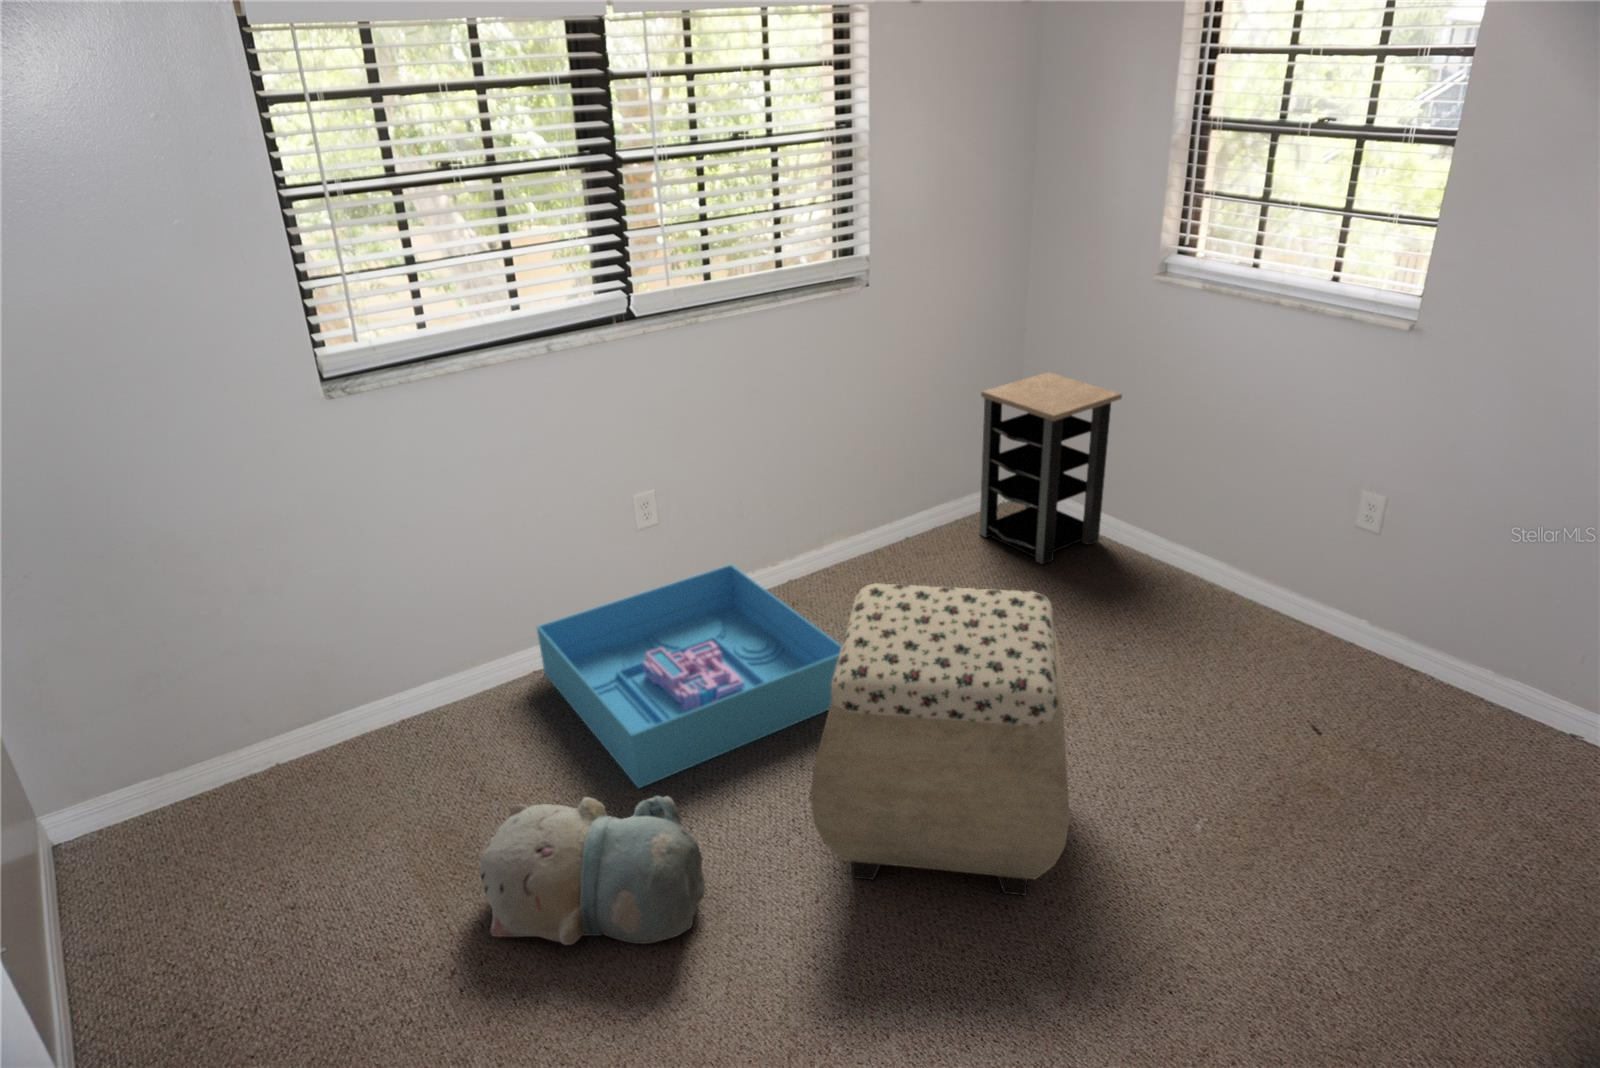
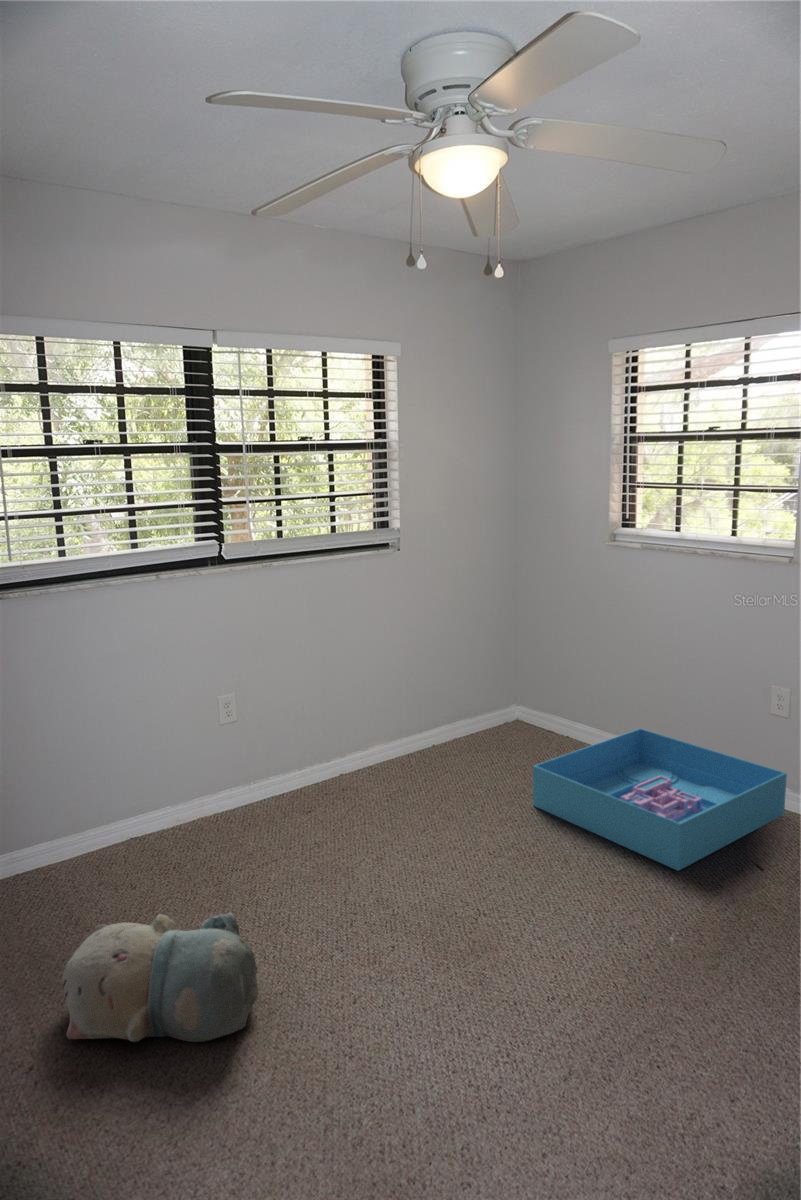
side table: present [980,372,1122,564] -> none [487,620,592,763]
storage bin: present [537,565,842,788] -> present [533,729,787,871]
ottoman: present [811,583,1070,895] -> none [349,739,563,995]

